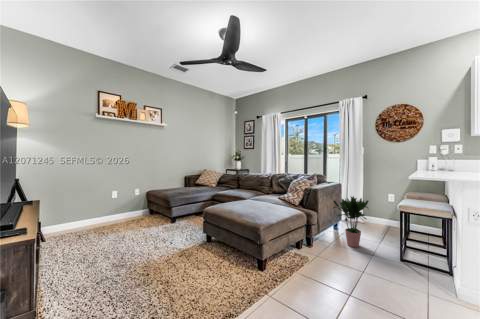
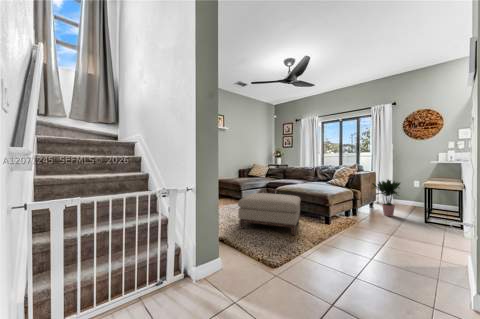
ottoman: none [112,221,223,304] -> present [238,193,300,235]

